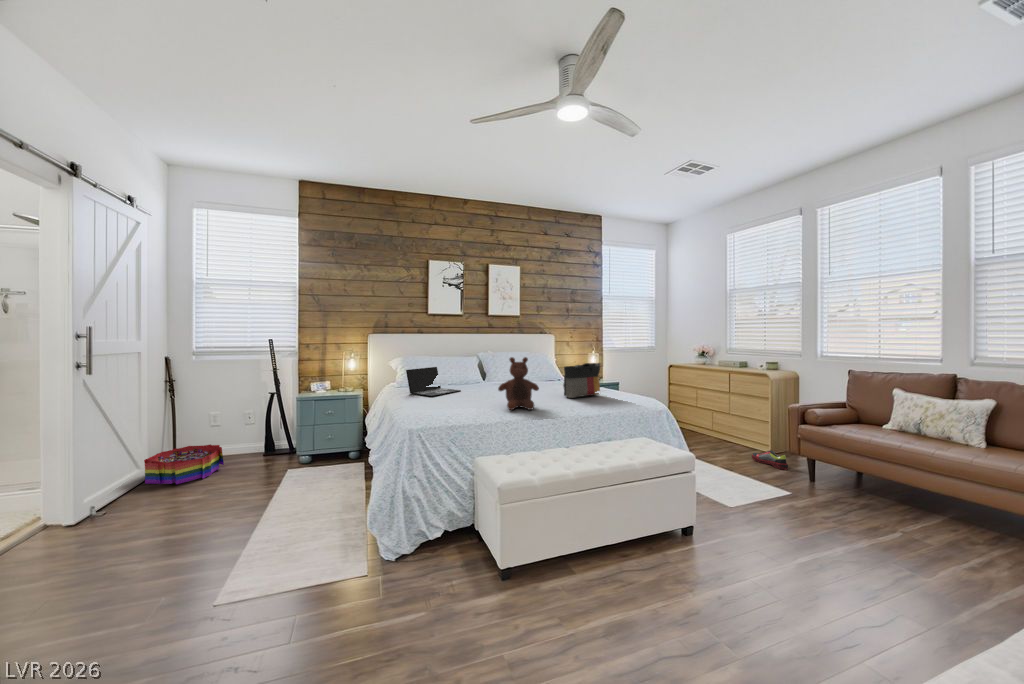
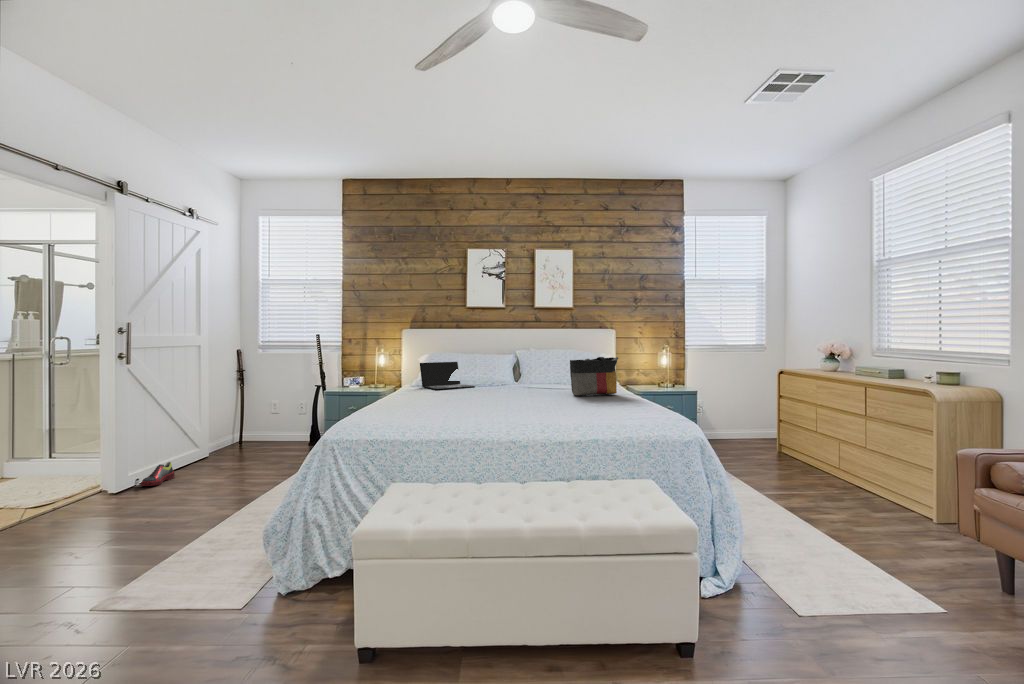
stuffed bear: present [498,357,539,410] -> none [485,347,527,402]
storage bin: present [144,444,224,484] -> none [213,430,273,459]
shoe: present [752,450,788,470] -> present [141,462,174,486]

